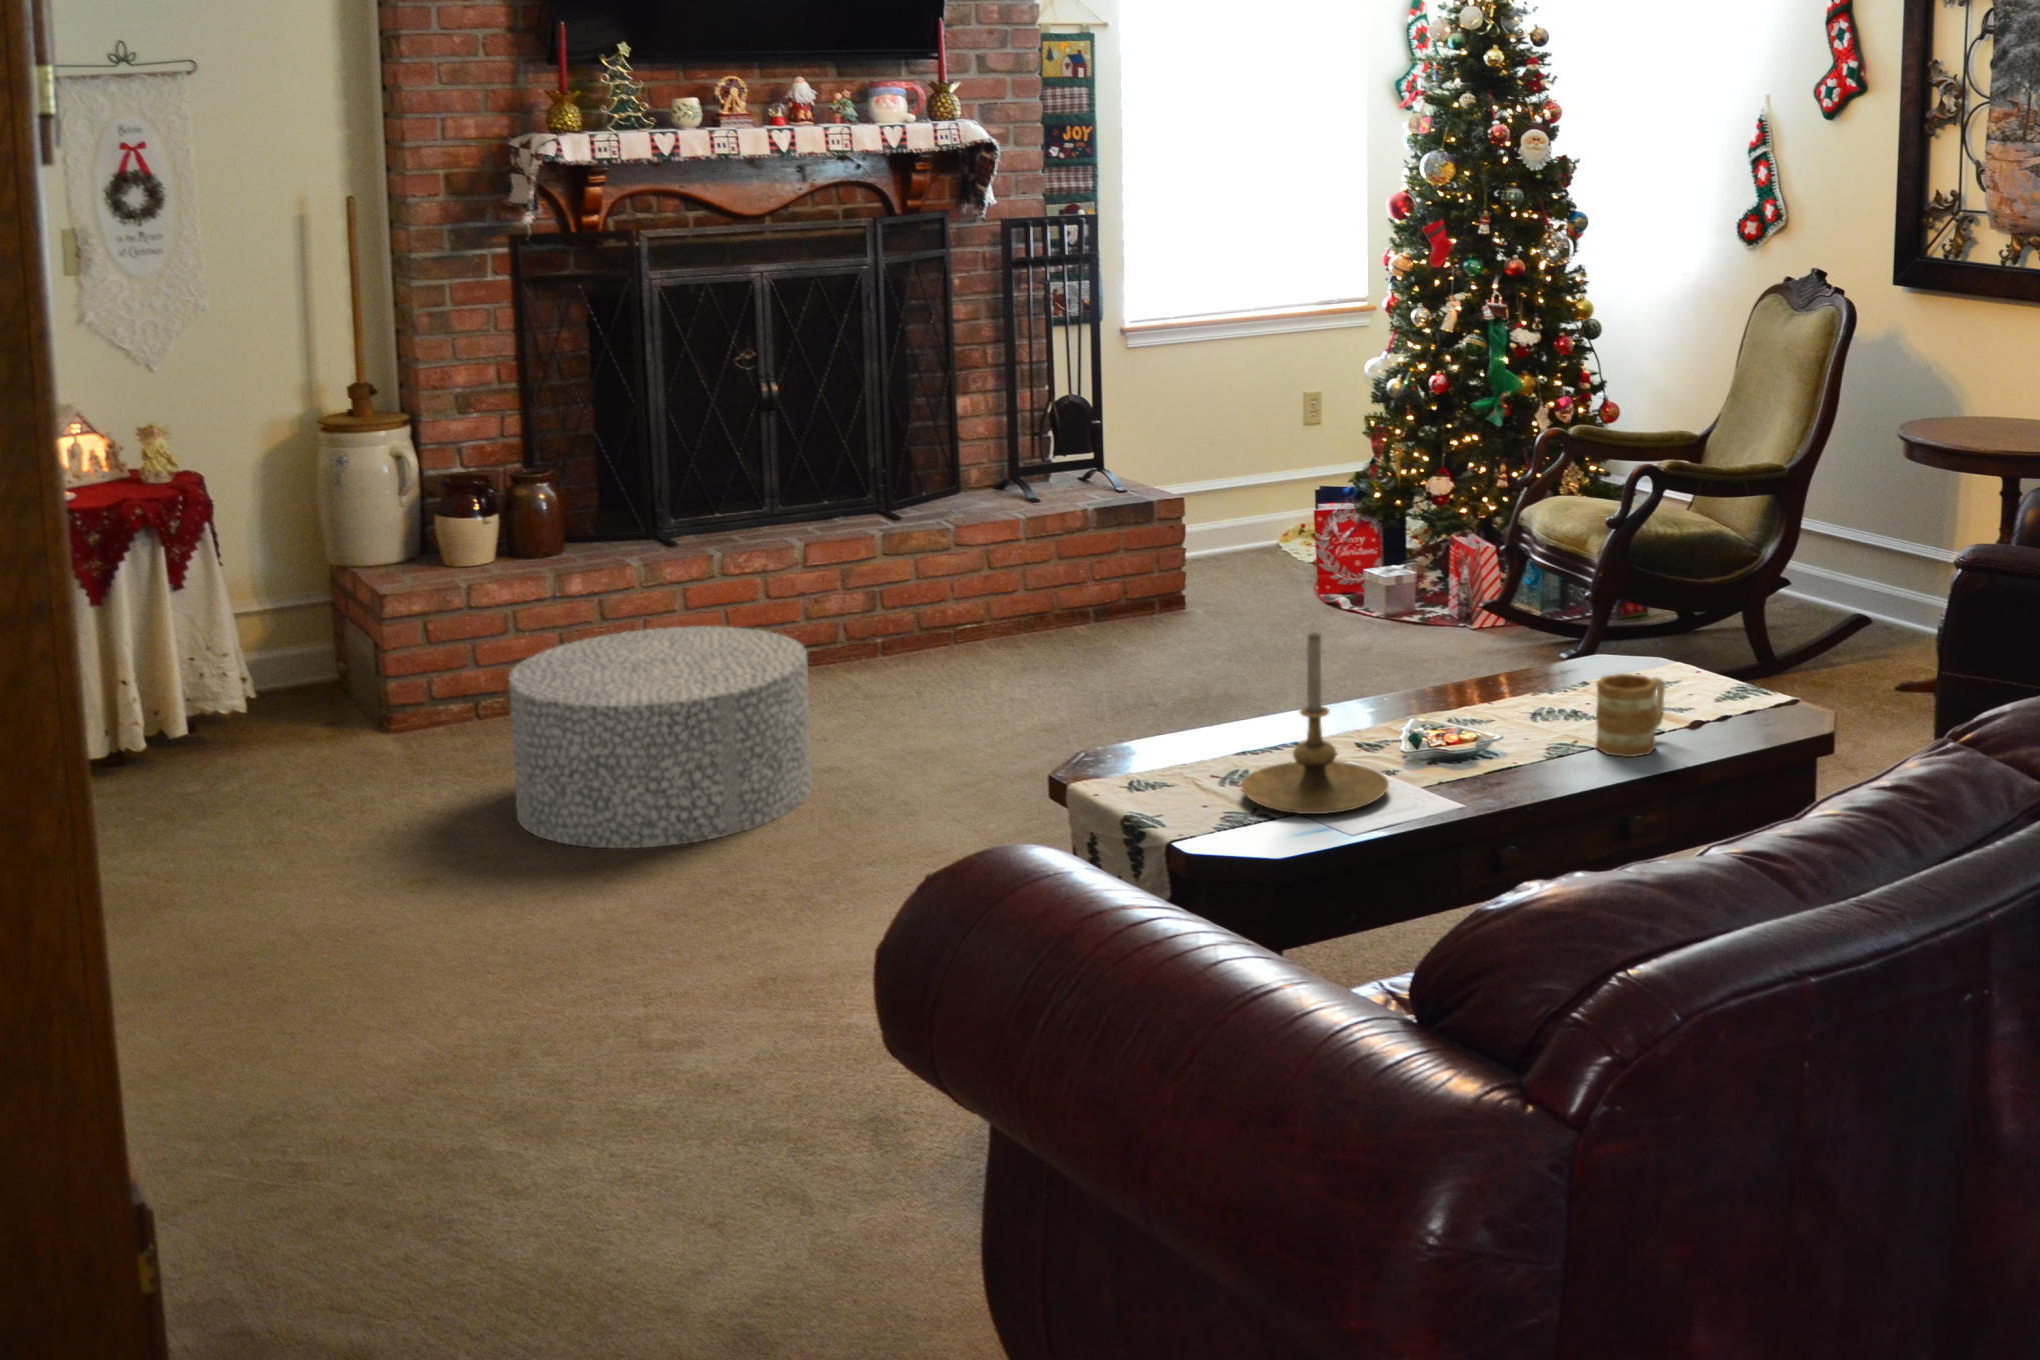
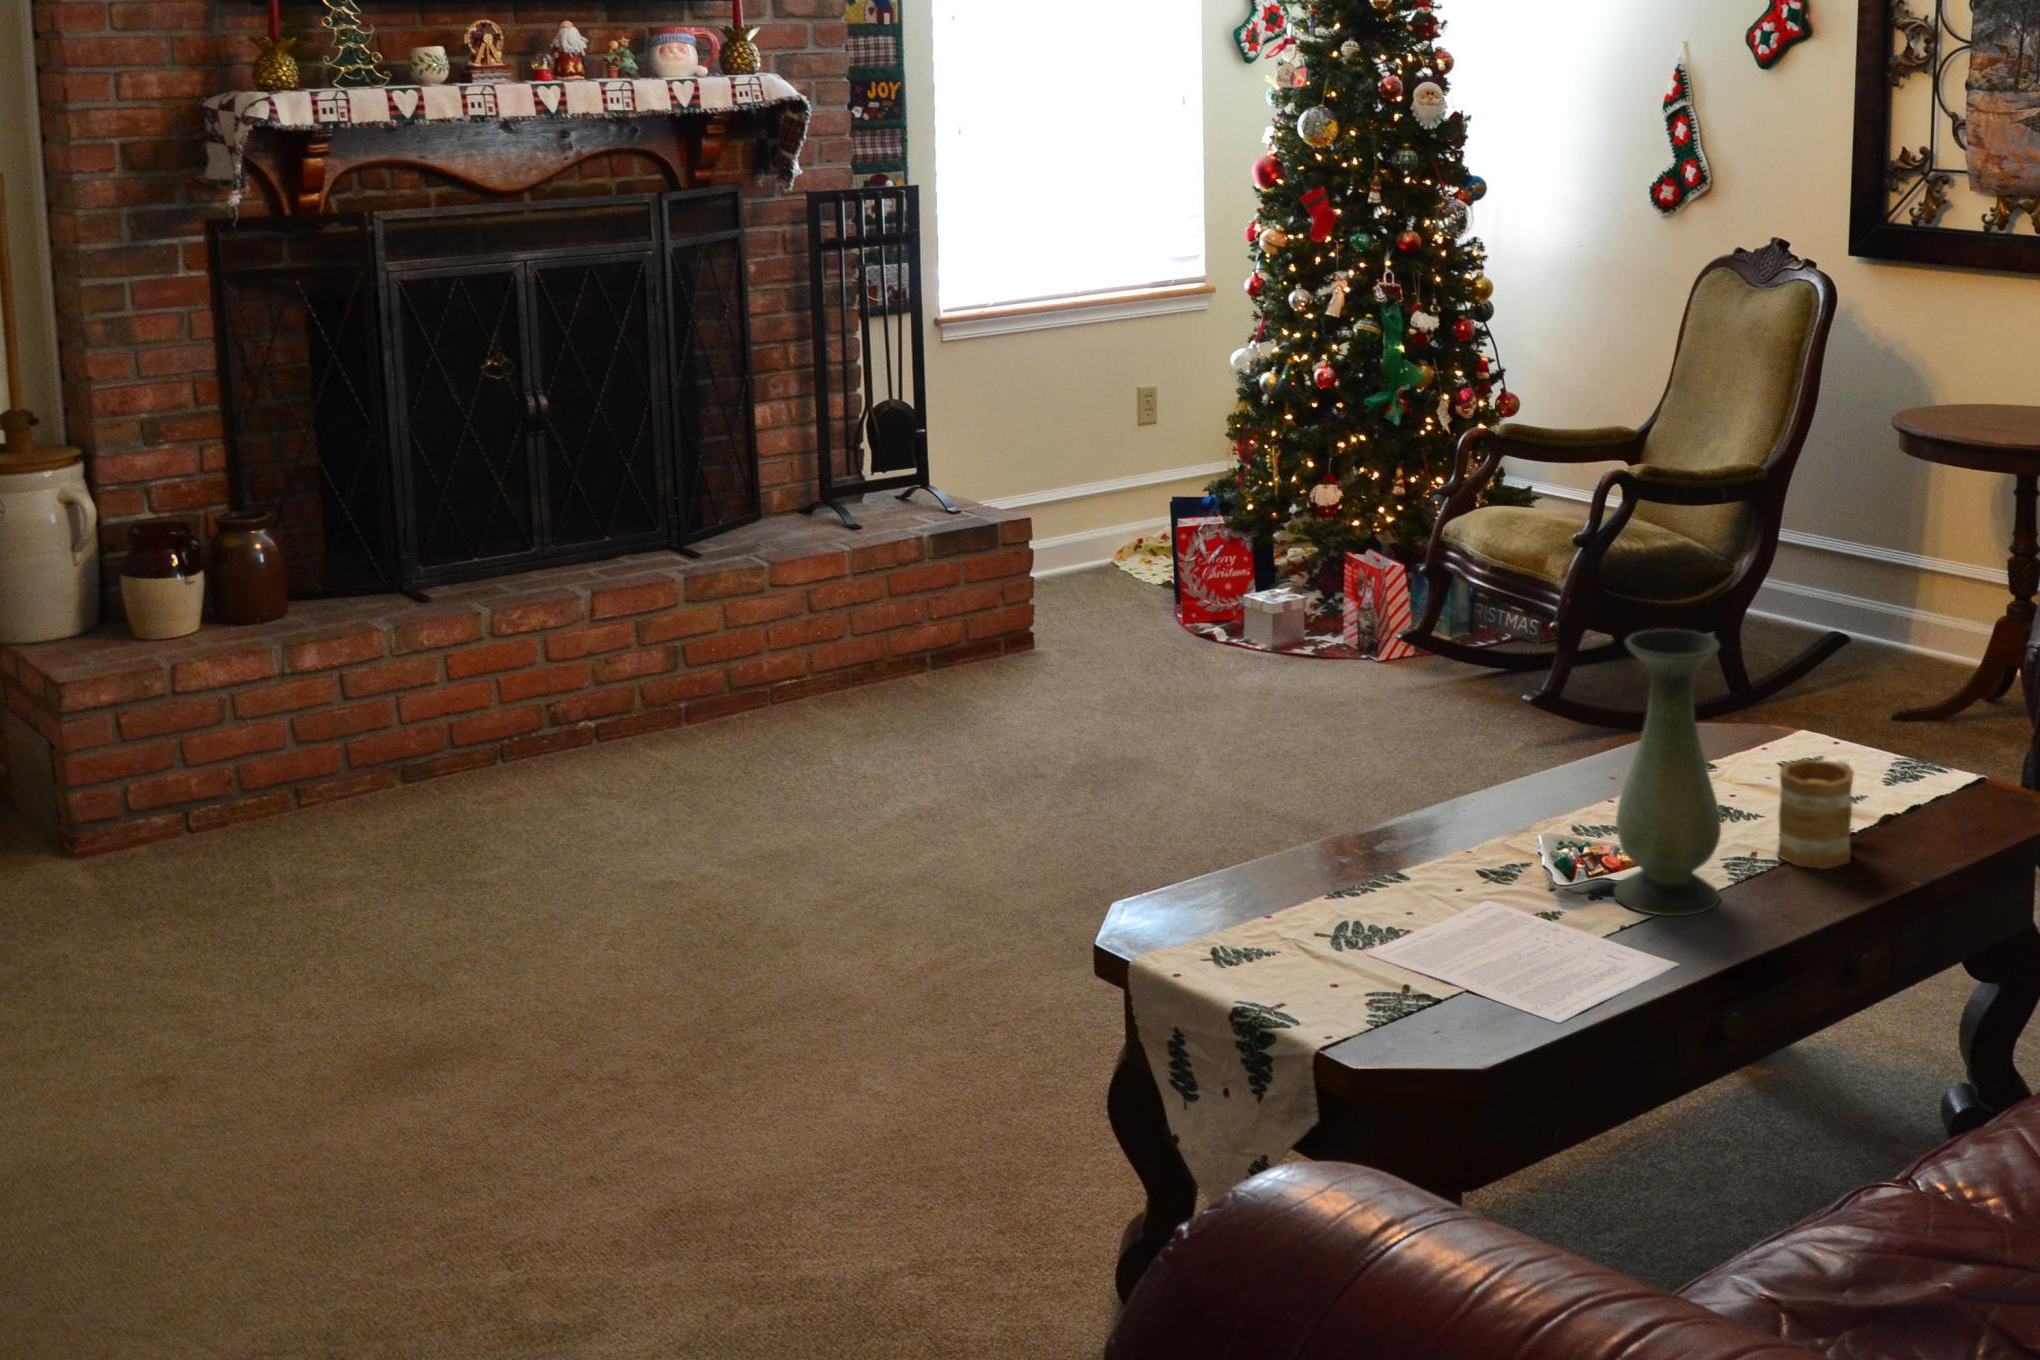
vase: none [1450,562,1532,781] -> present [1614,629,1721,916]
ottoman: present [509,626,812,848] -> none [252,715,657,1026]
candle holder: present [1241,632,1389,814] -> none [1369,738,1565,985]

